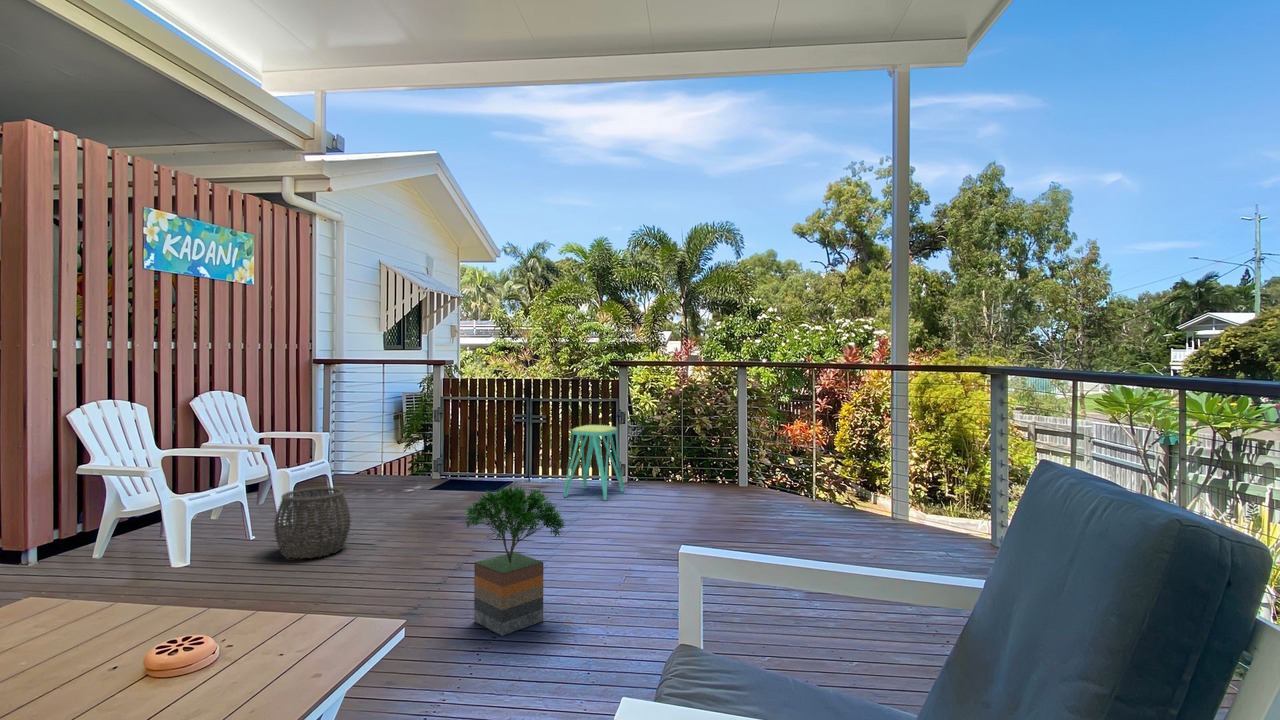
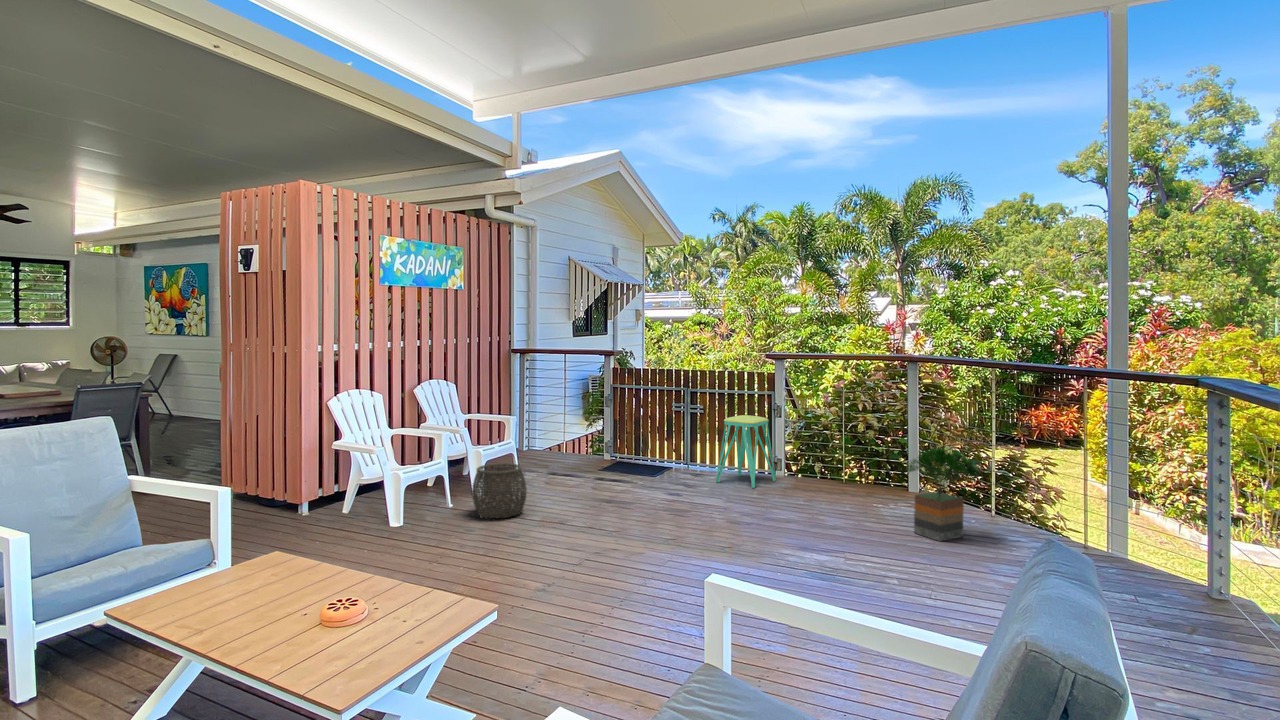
potted tree: present [465,487,565,636] -> present [907,448,979,541]

